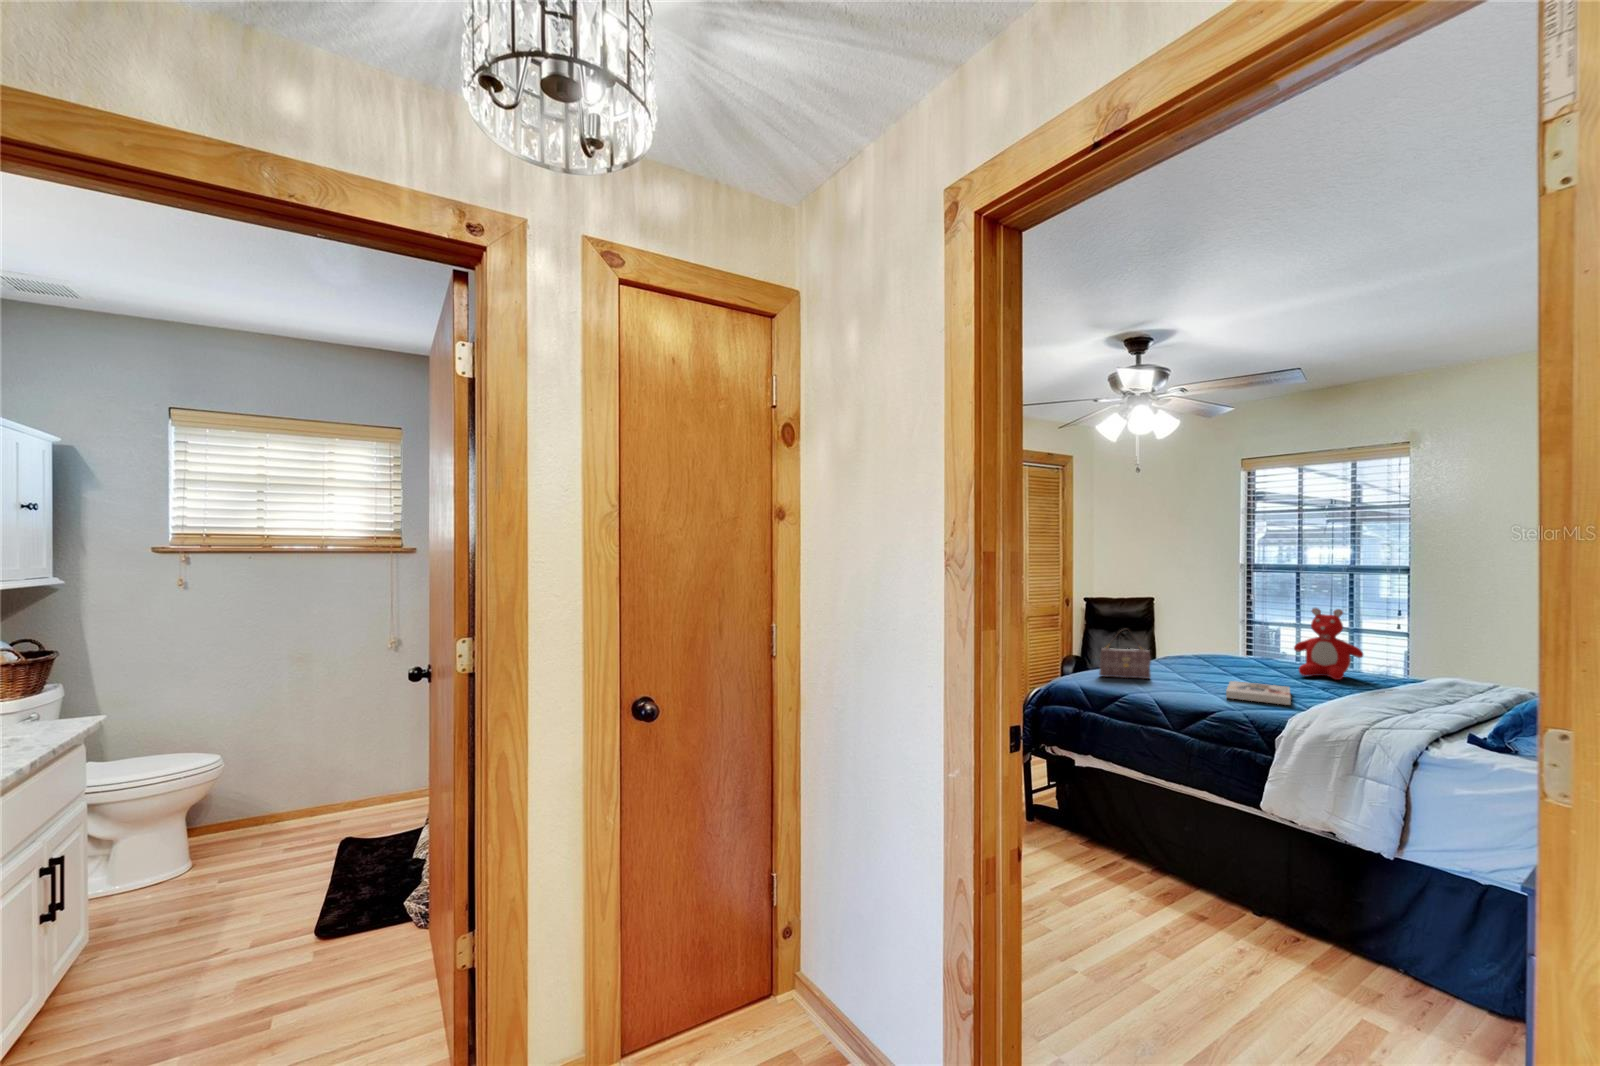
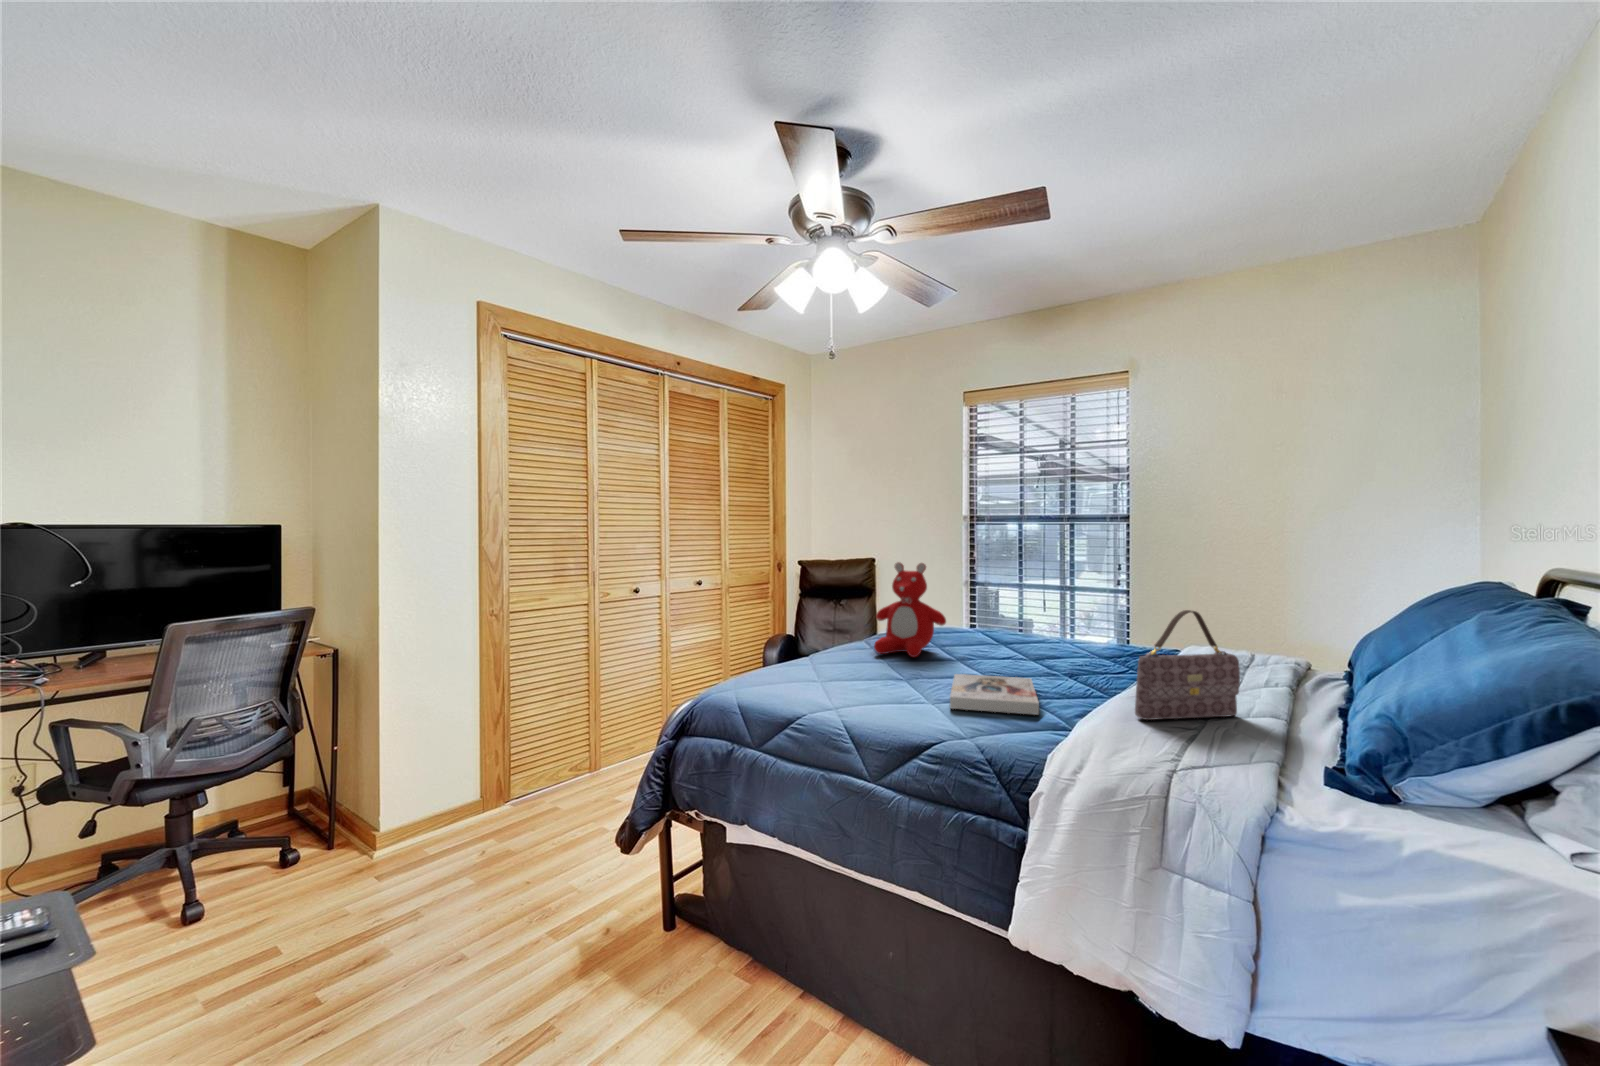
teddy bear: present [1294,608,1363,680] -> present [874,562,946,657]
handbag: present [1099,639,1151,679] -> present [1135,610,1240,720]

